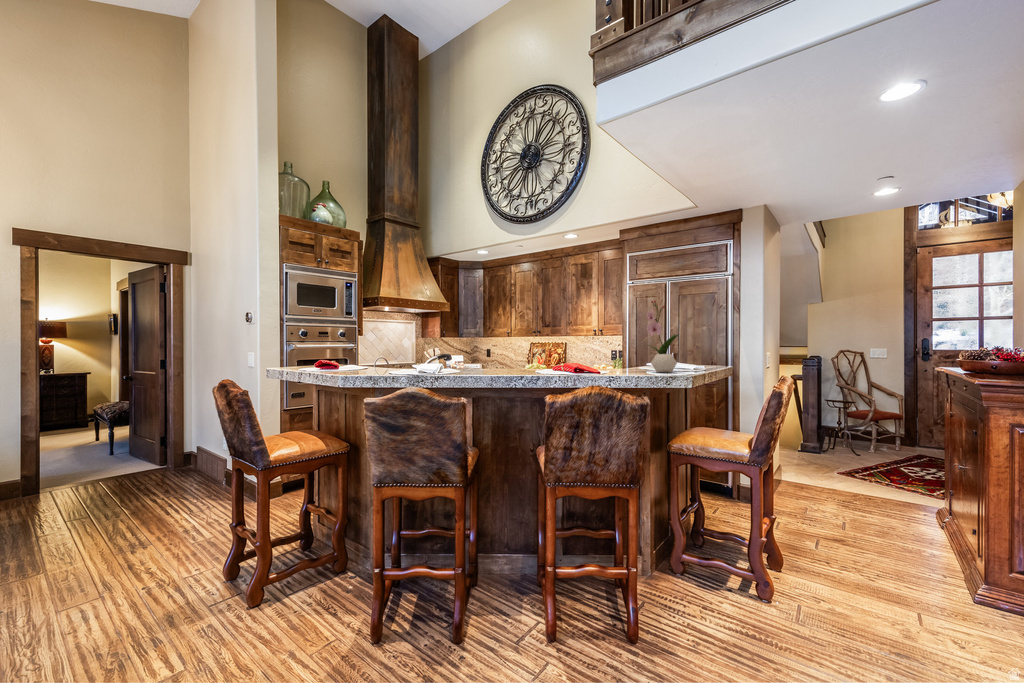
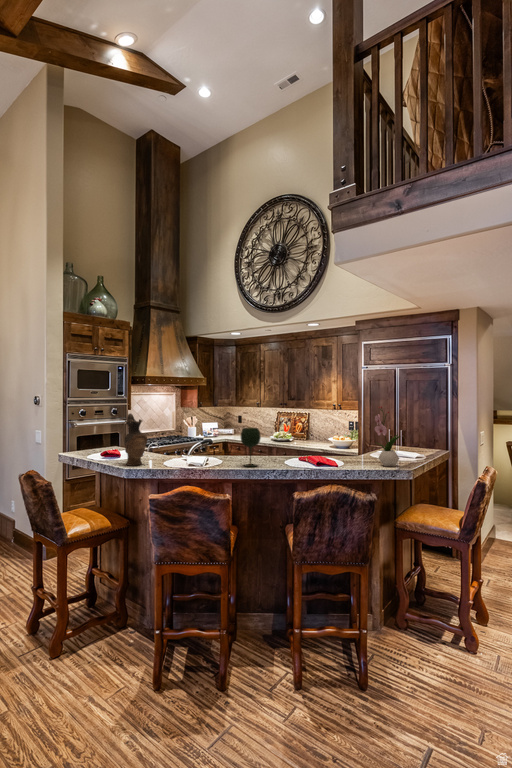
ceramic pitcher: none [339,310,367,372] -> present [125,413,147,466]
wine glass: none [481,326,506,372] -> present [241,427,261,467]

